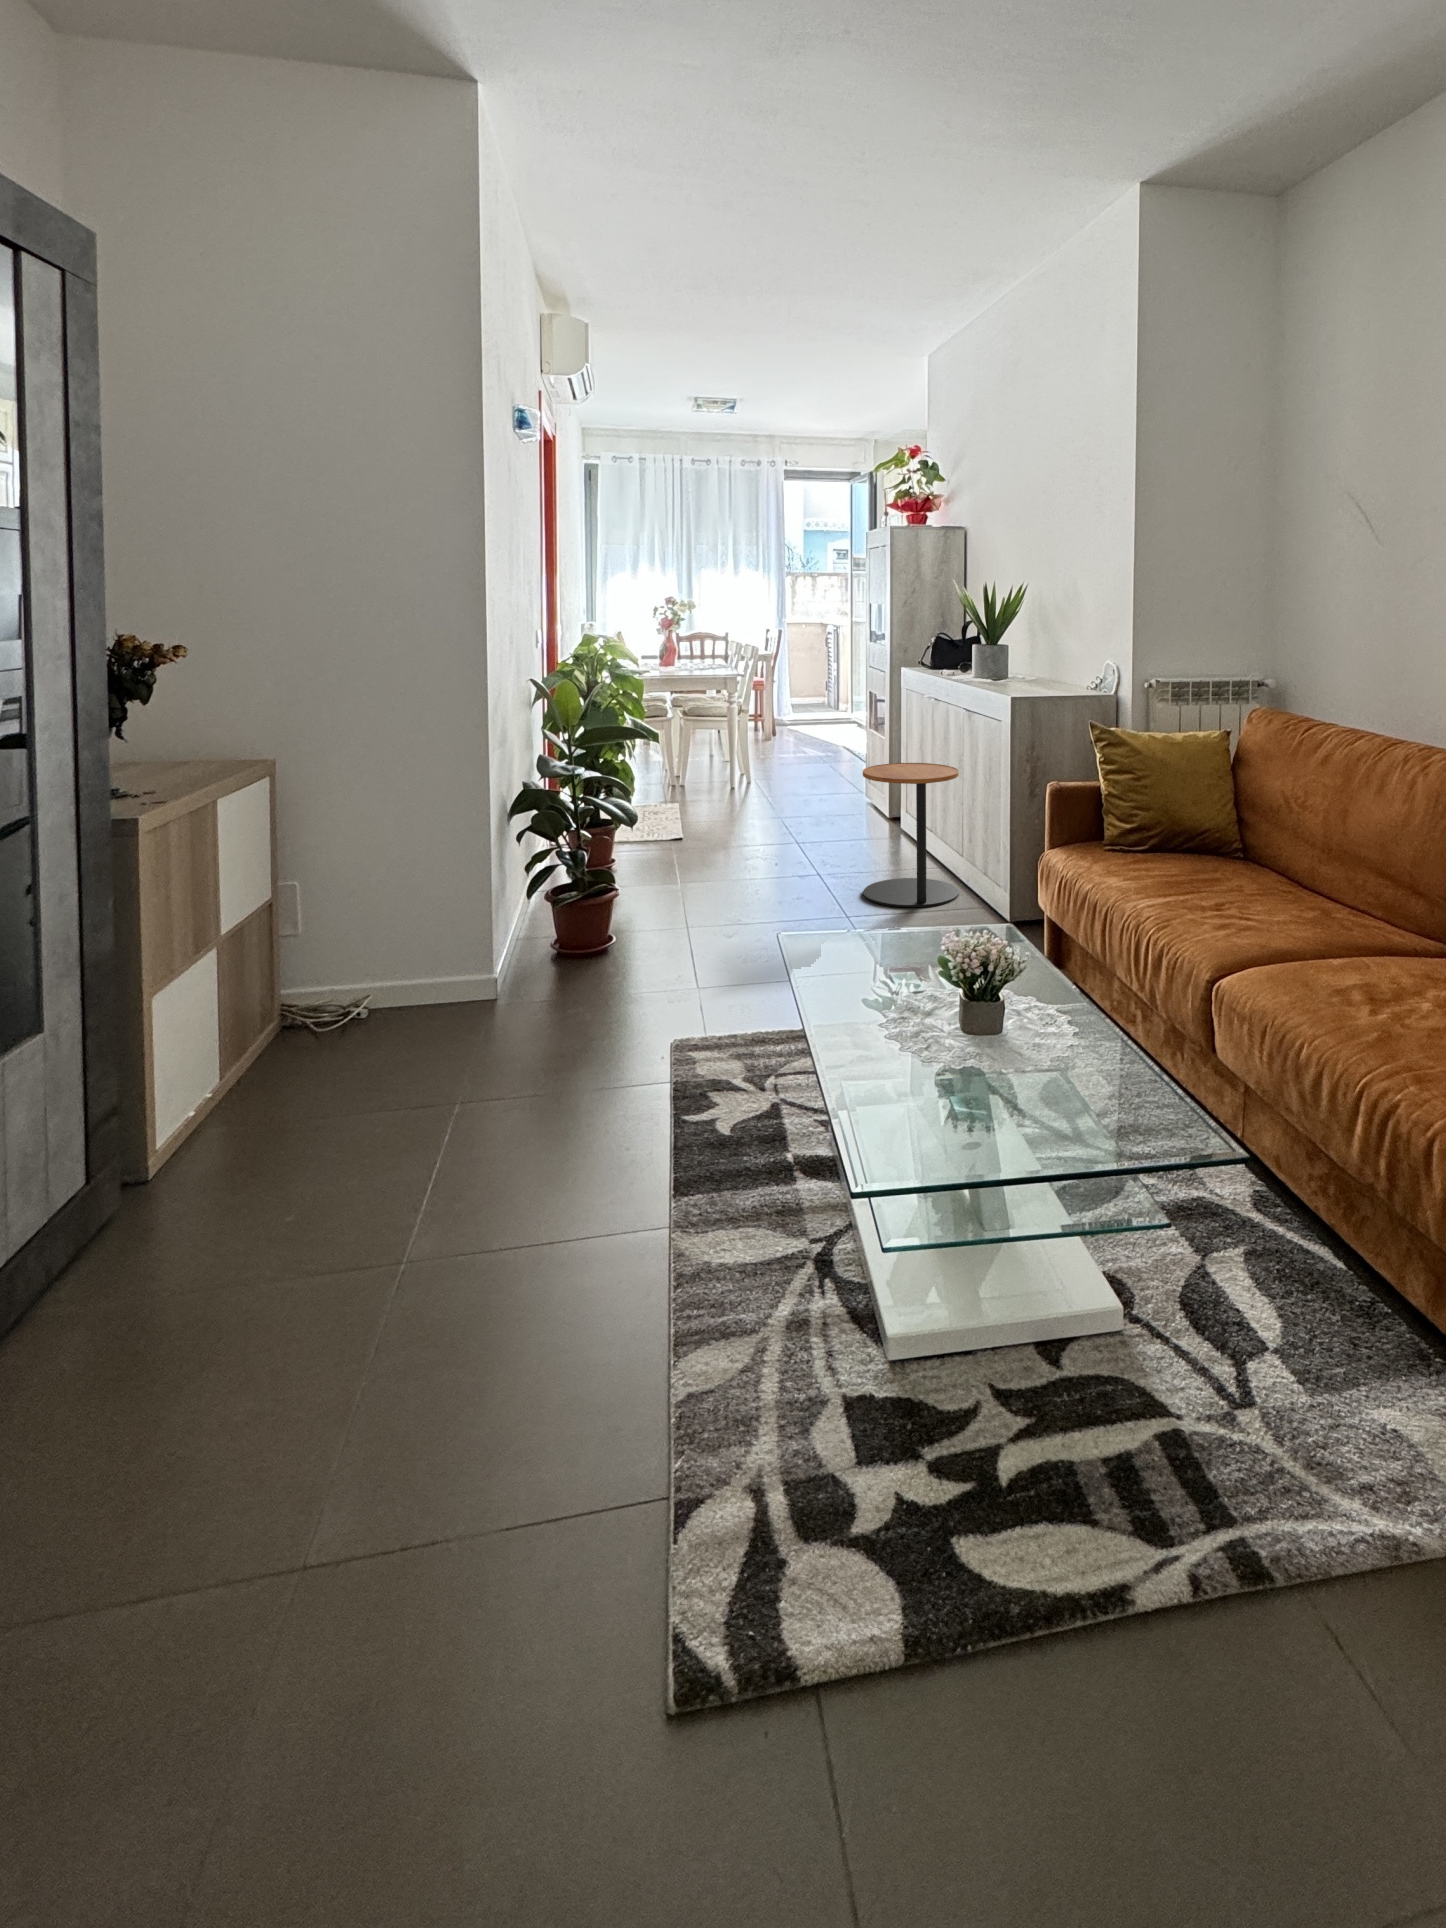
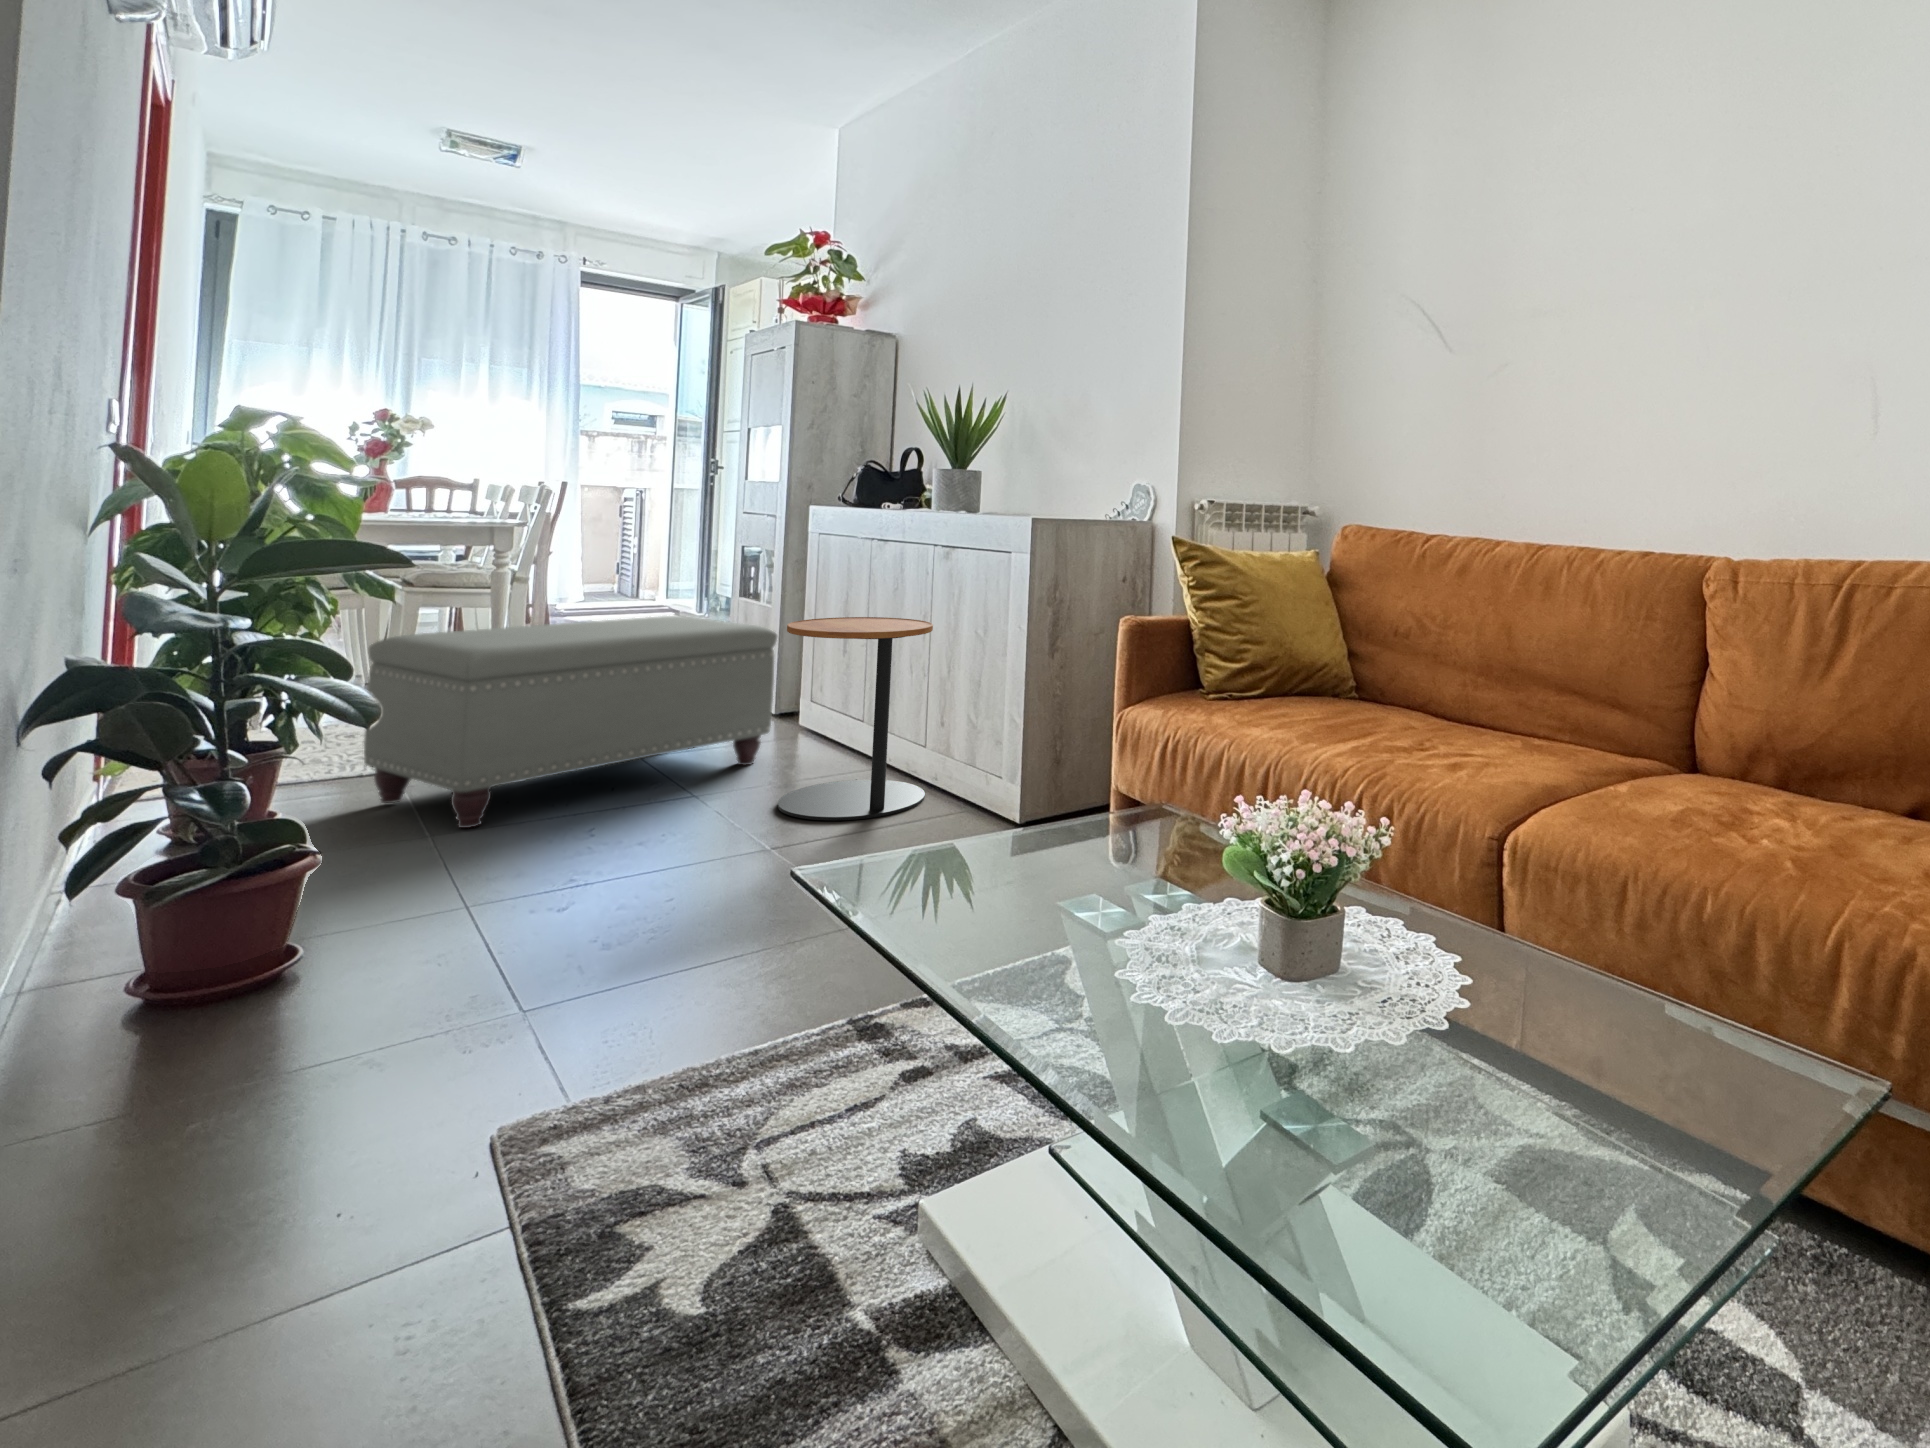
ottoman: none [652,752,874,886] -> present [364,616,777,828]

